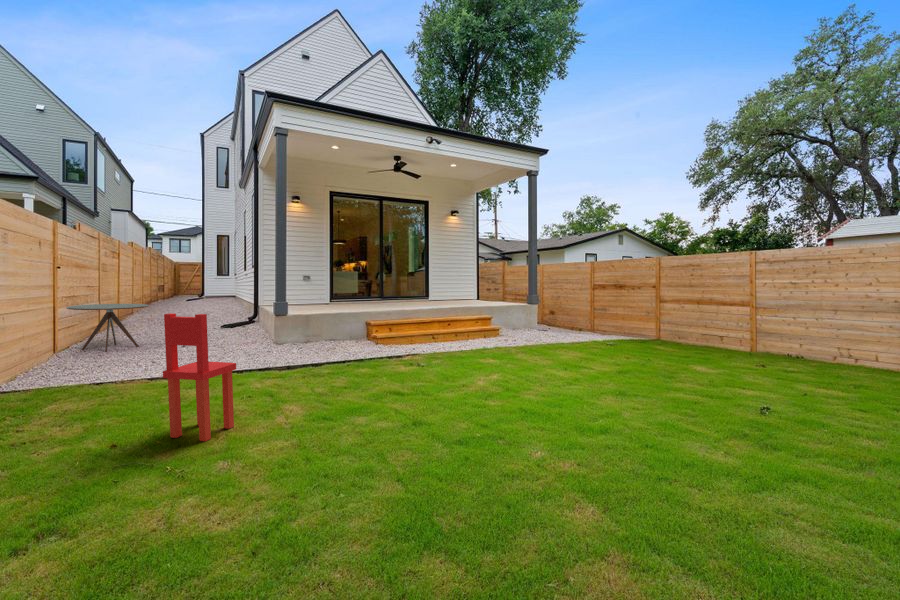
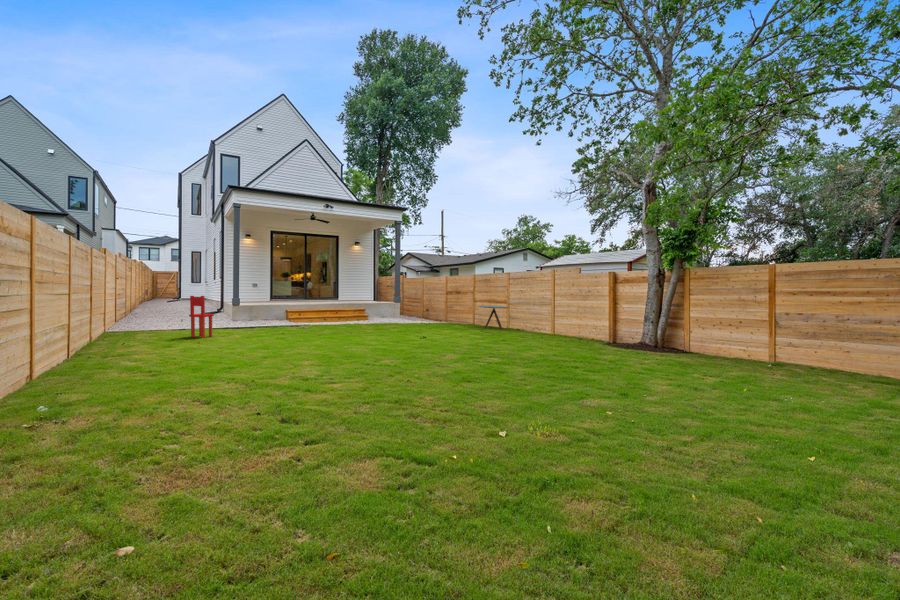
round table: present [66,304,149,352] -> present [479,306,510,329]

